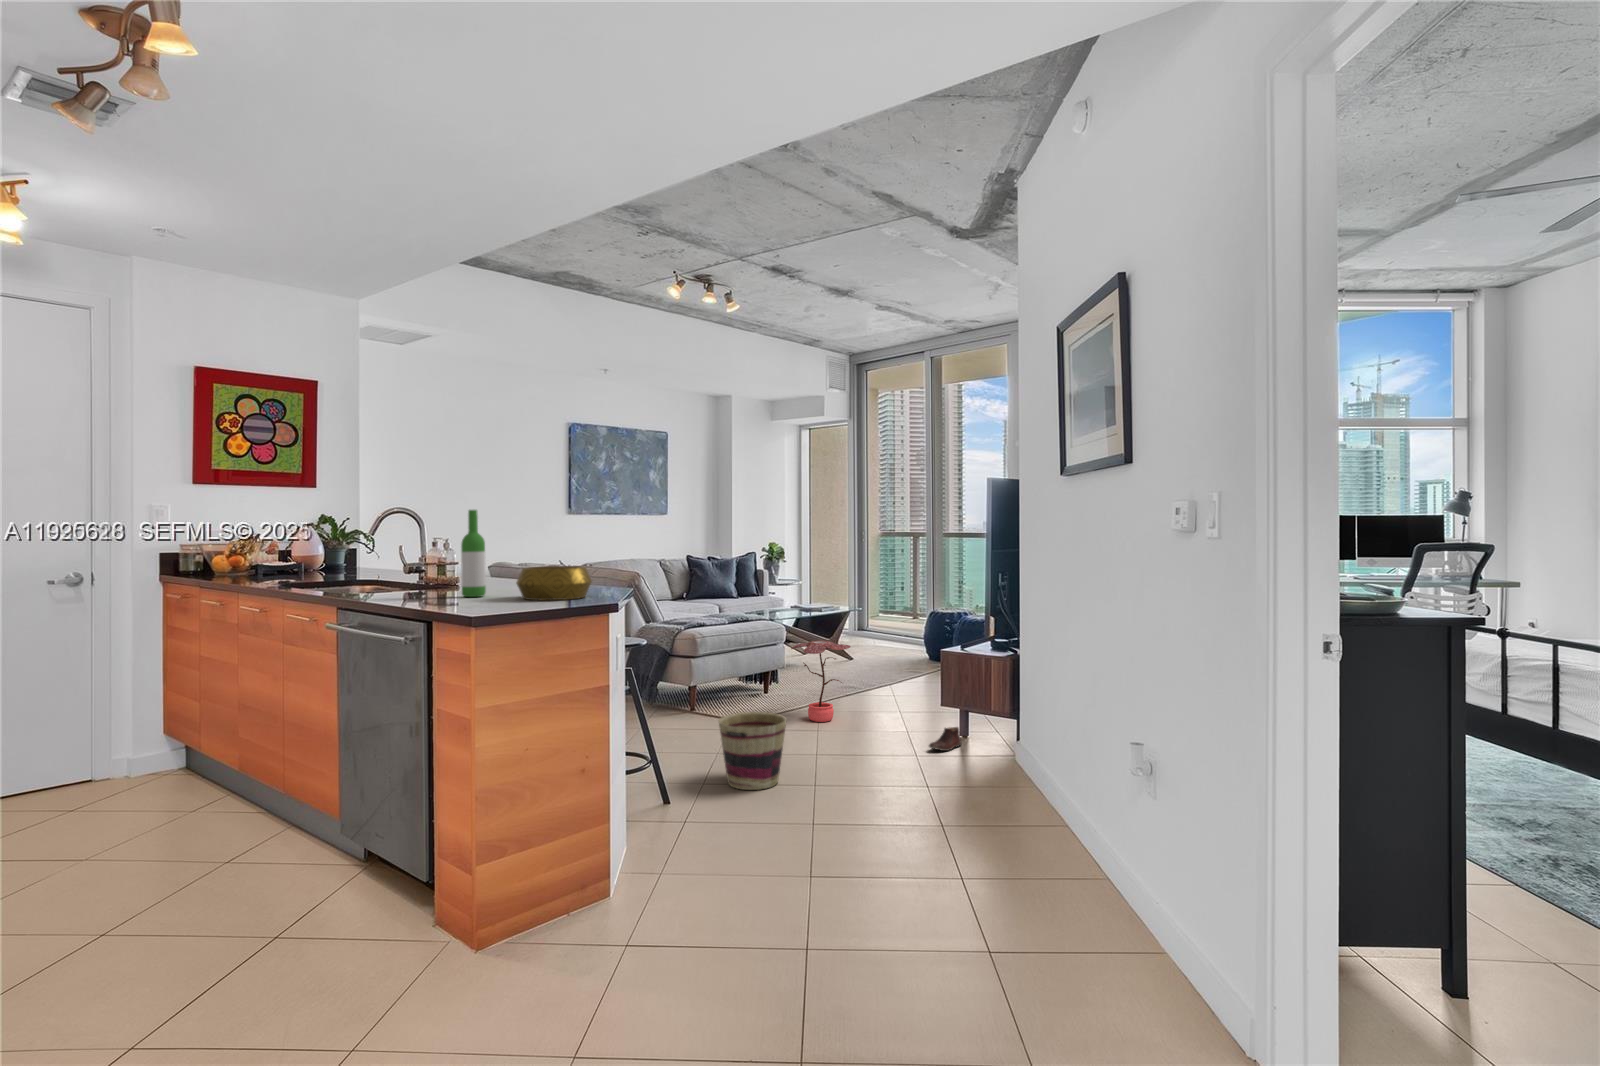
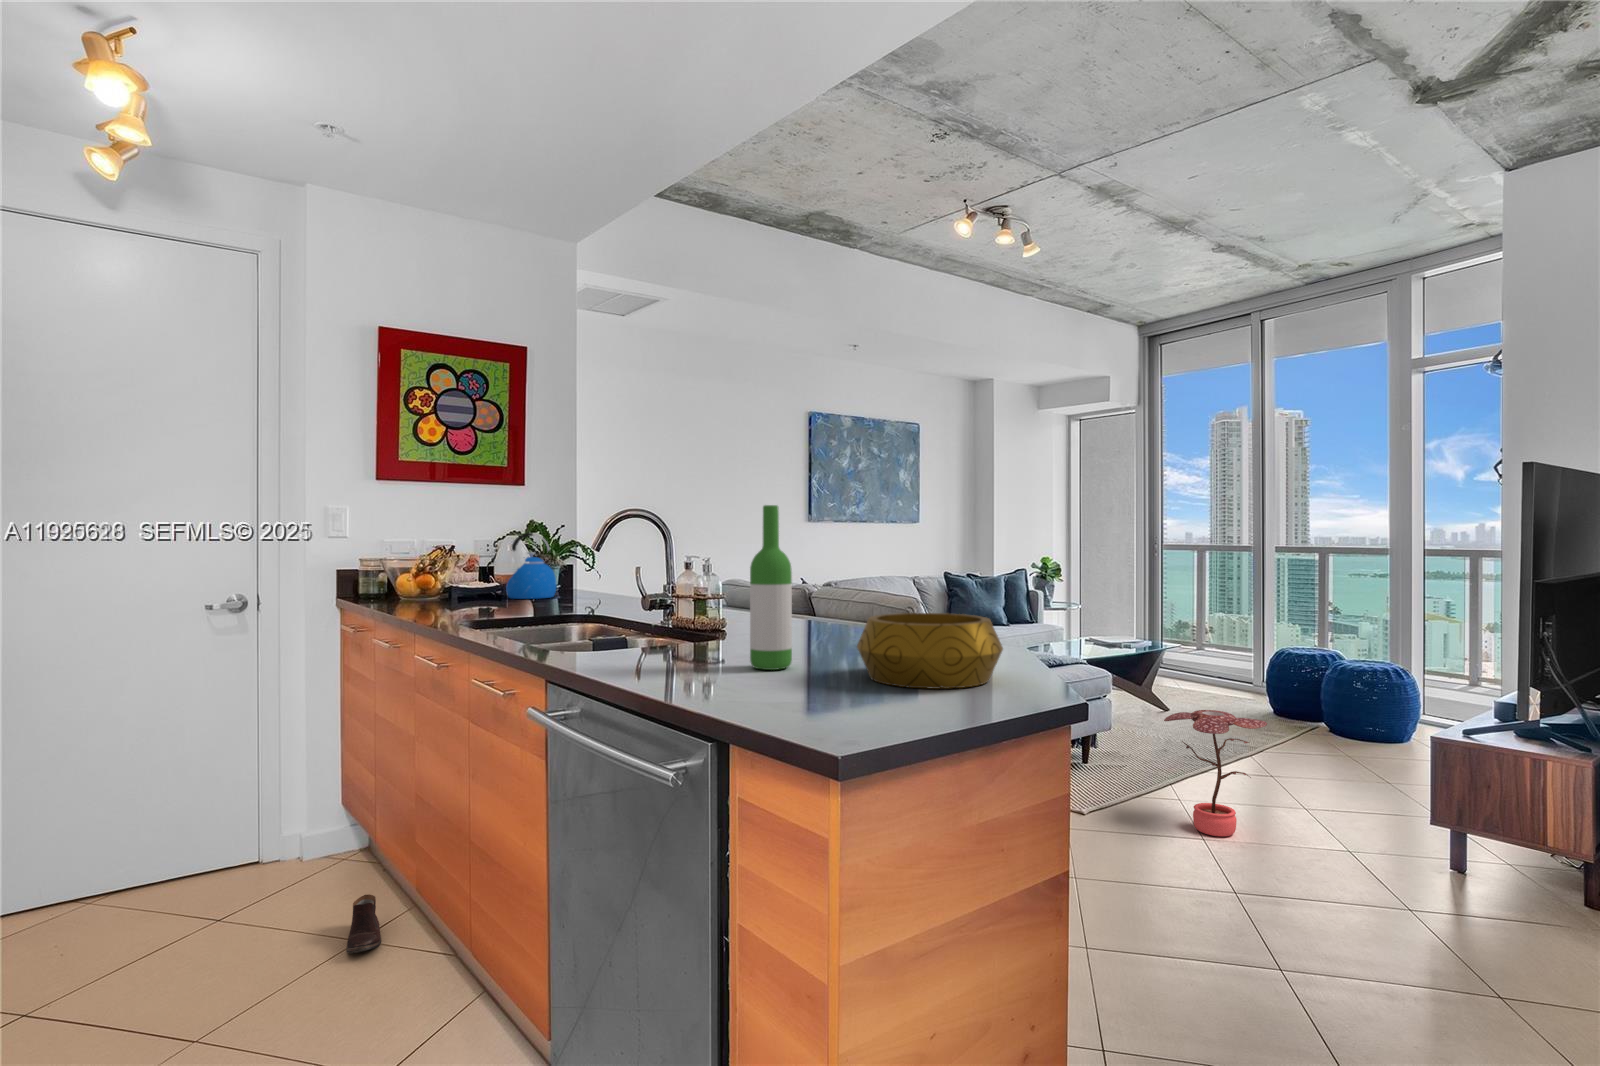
kettle: none [302,524,349,574] -> present [506,533,556,599]
basket: present [719,712,786,790] -> none [1135,851,1267,1007]
shoe: present [929,727,962,751] -> present [346,894,381,953]

